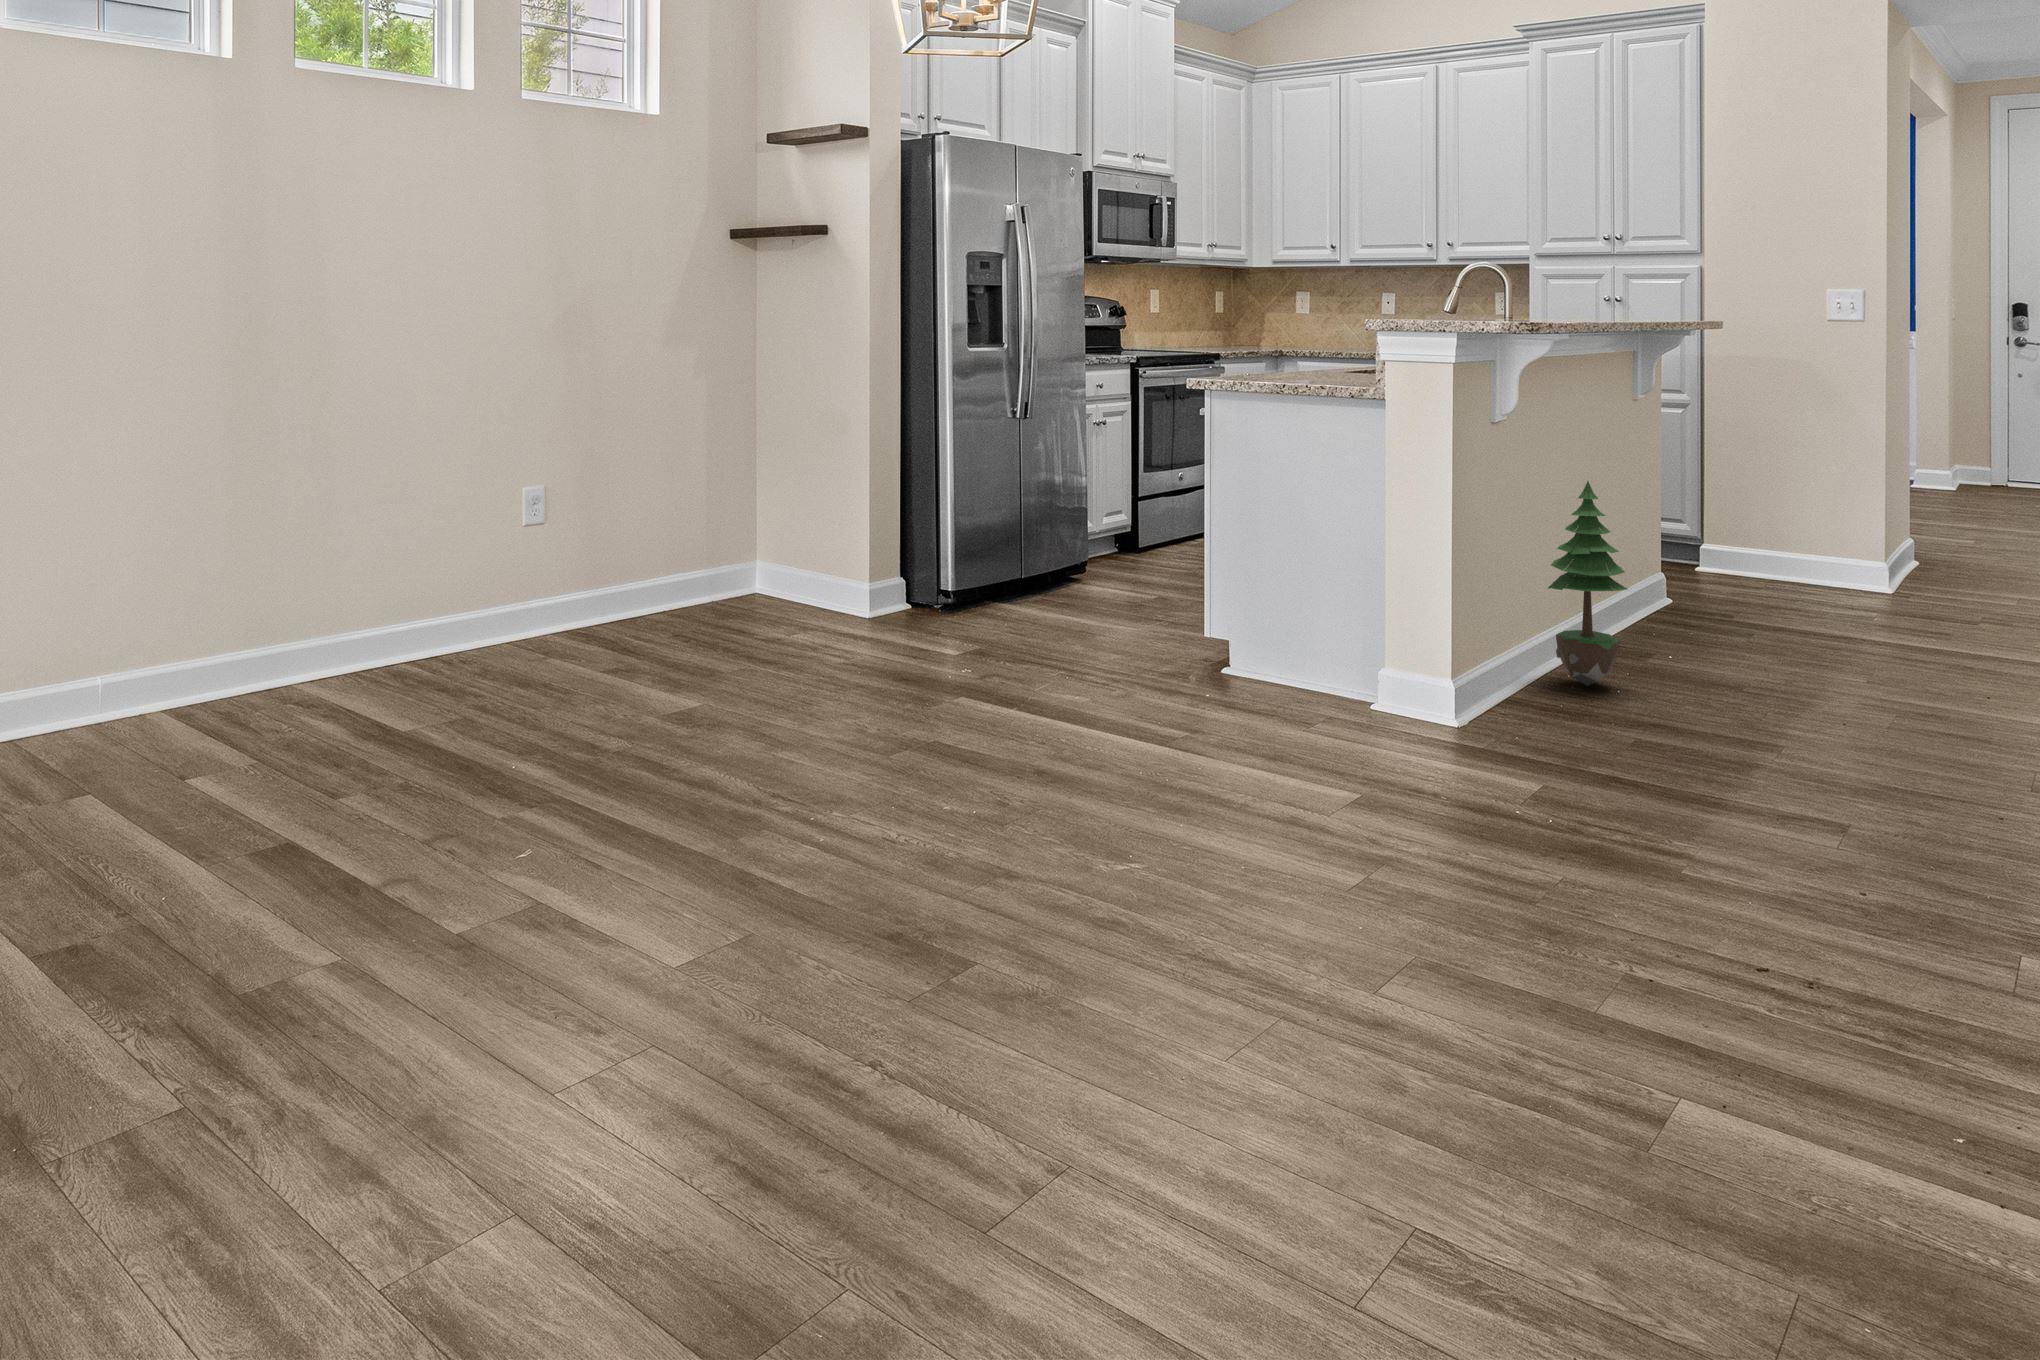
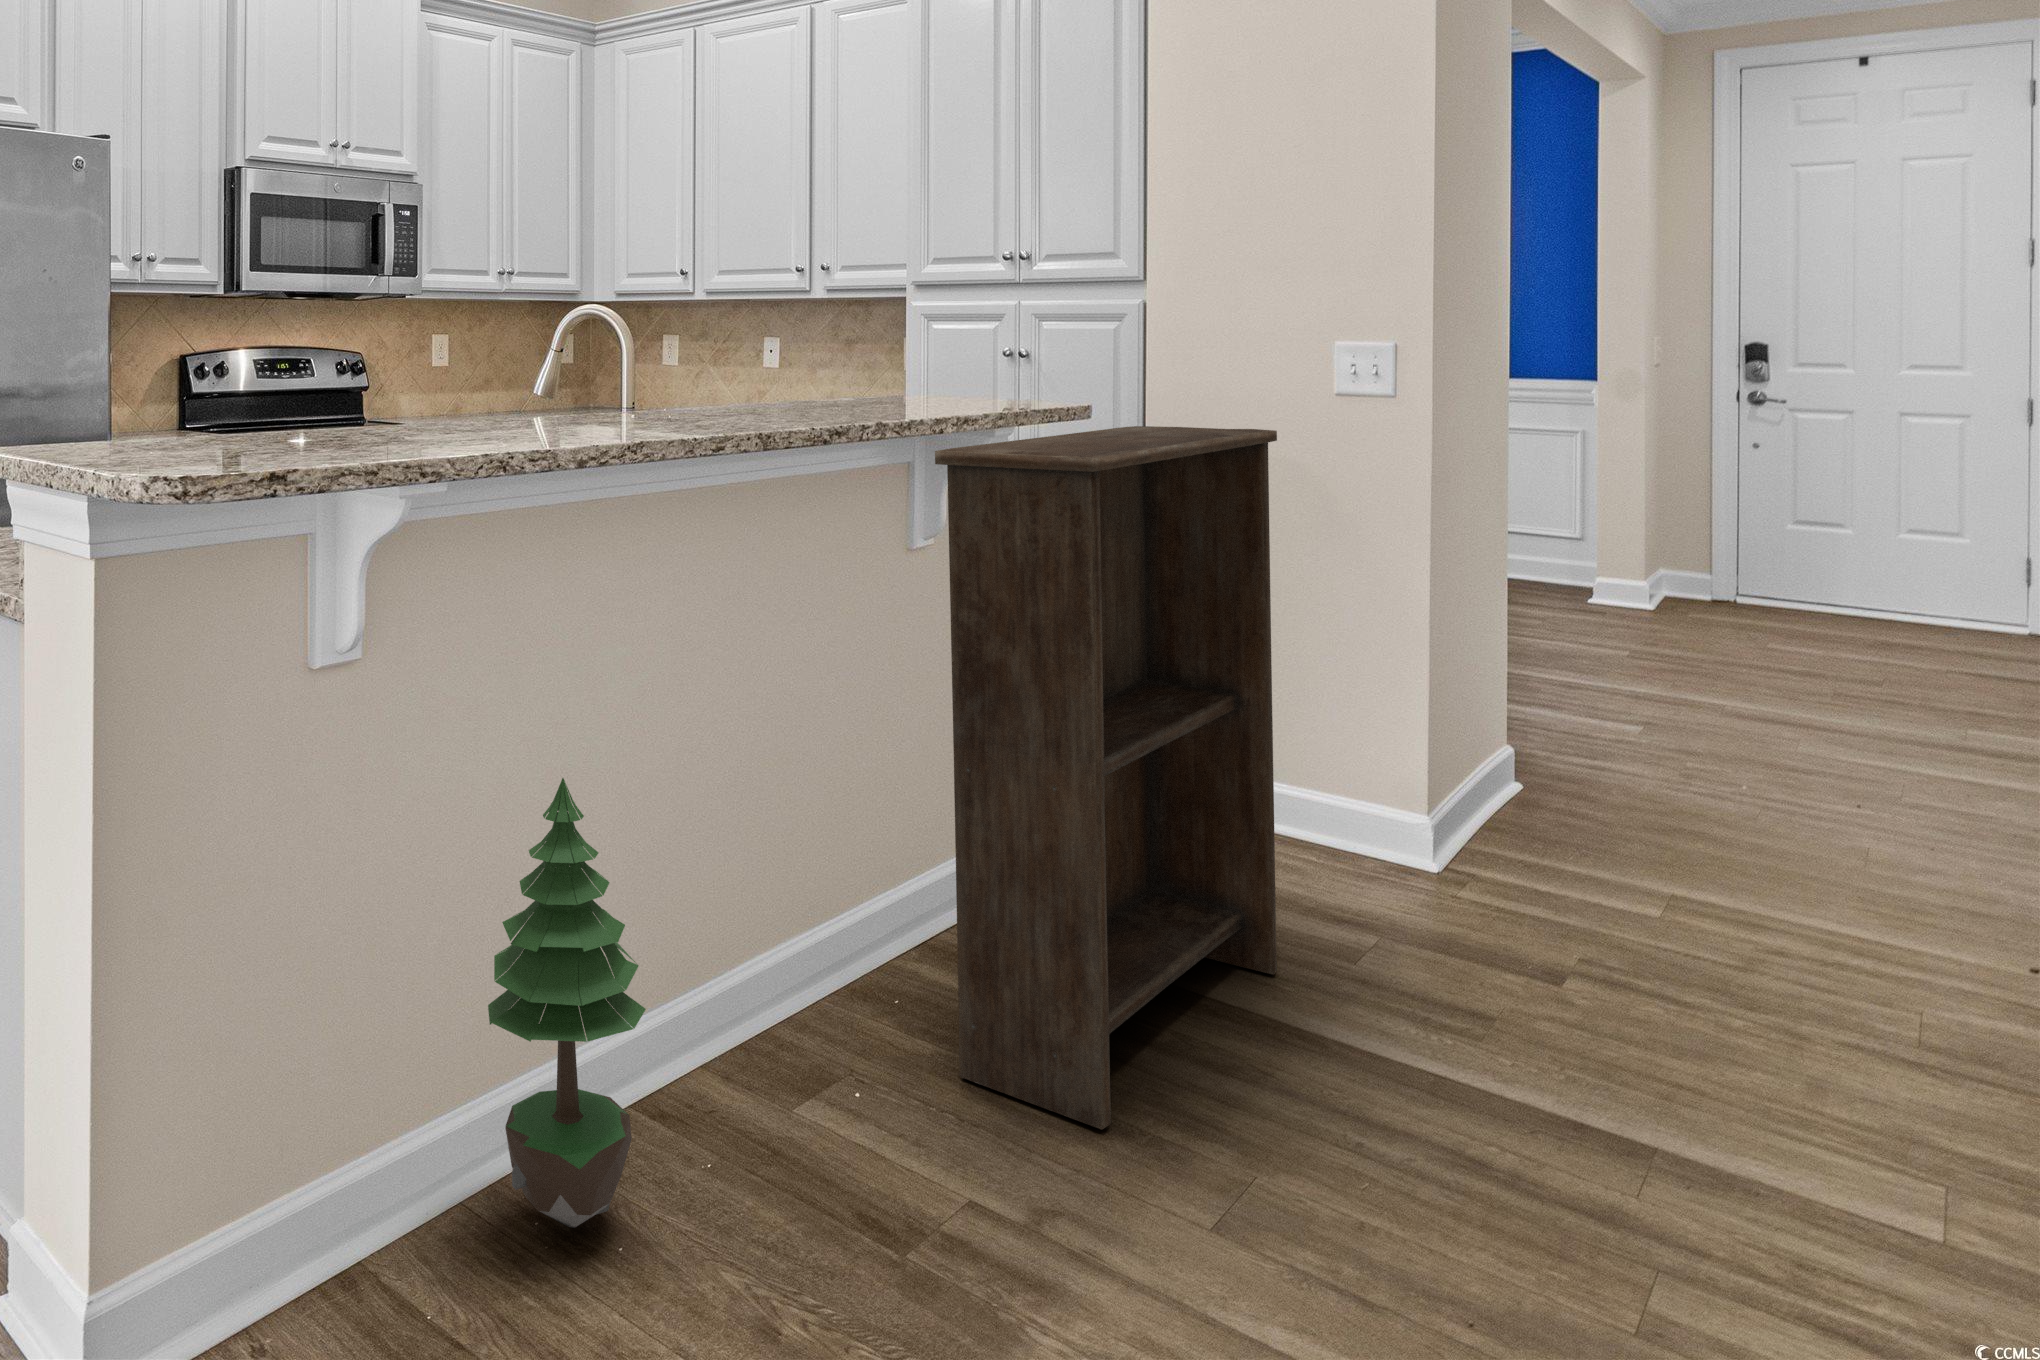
bookshelf: none [1708,335,1842,660] -> present [935,426,1277,1130]

